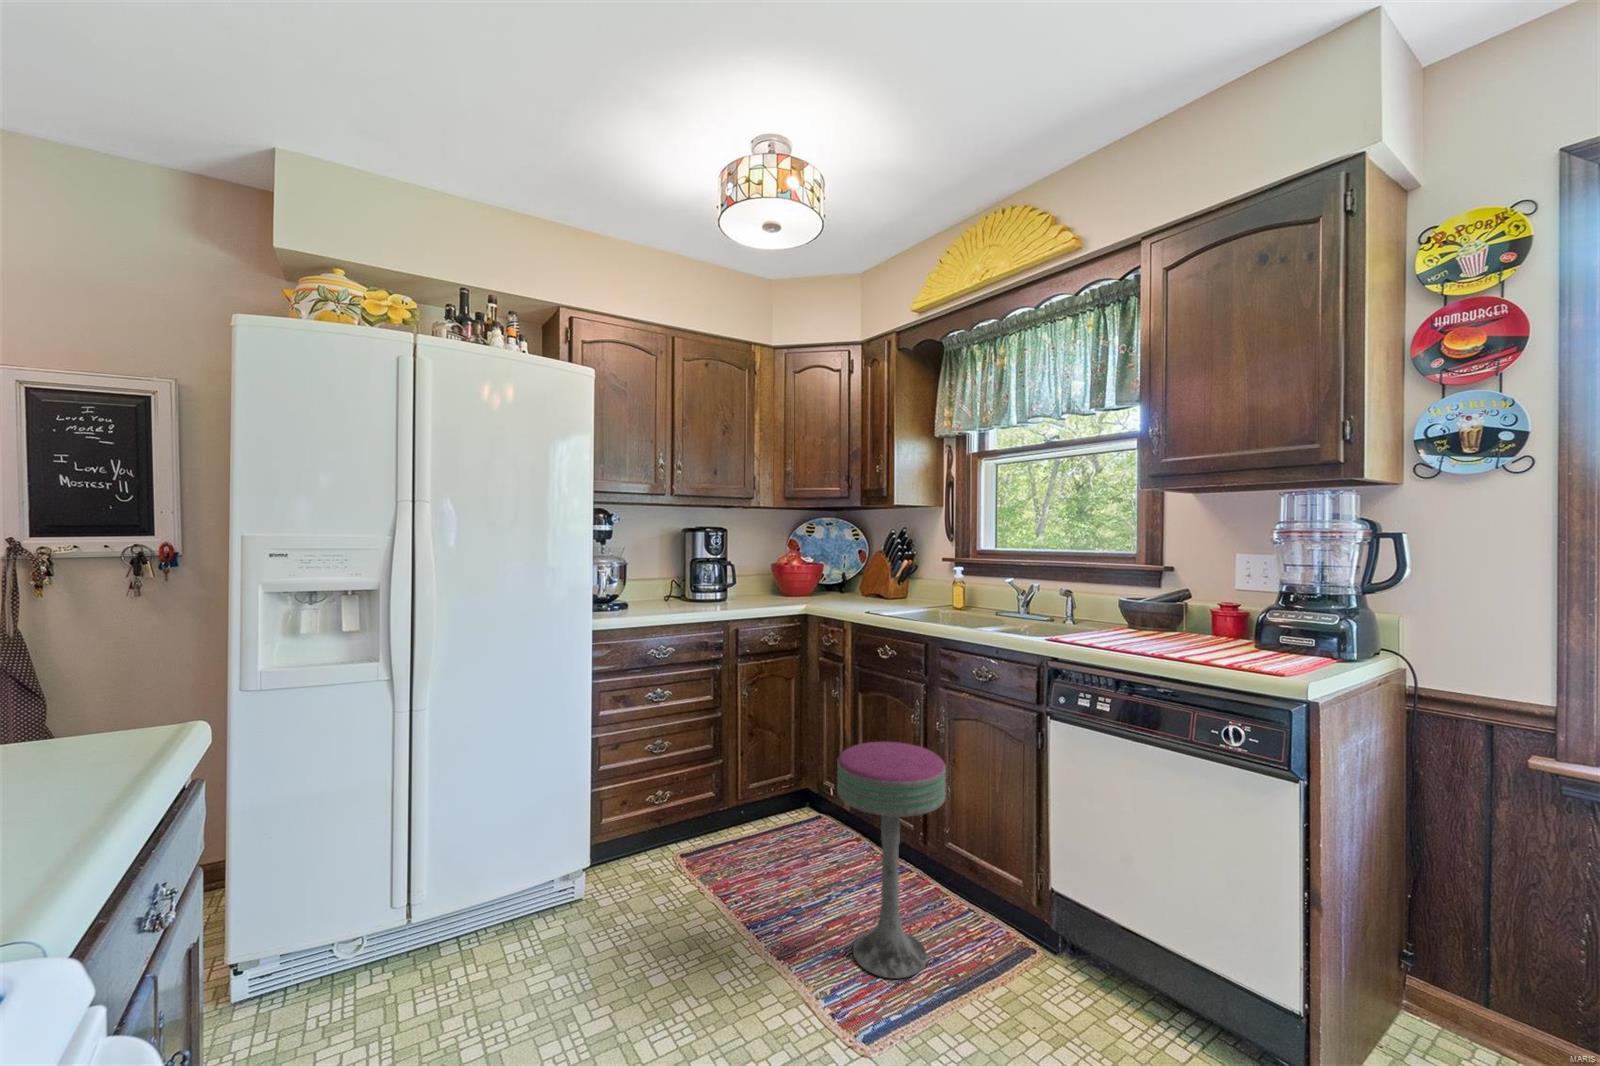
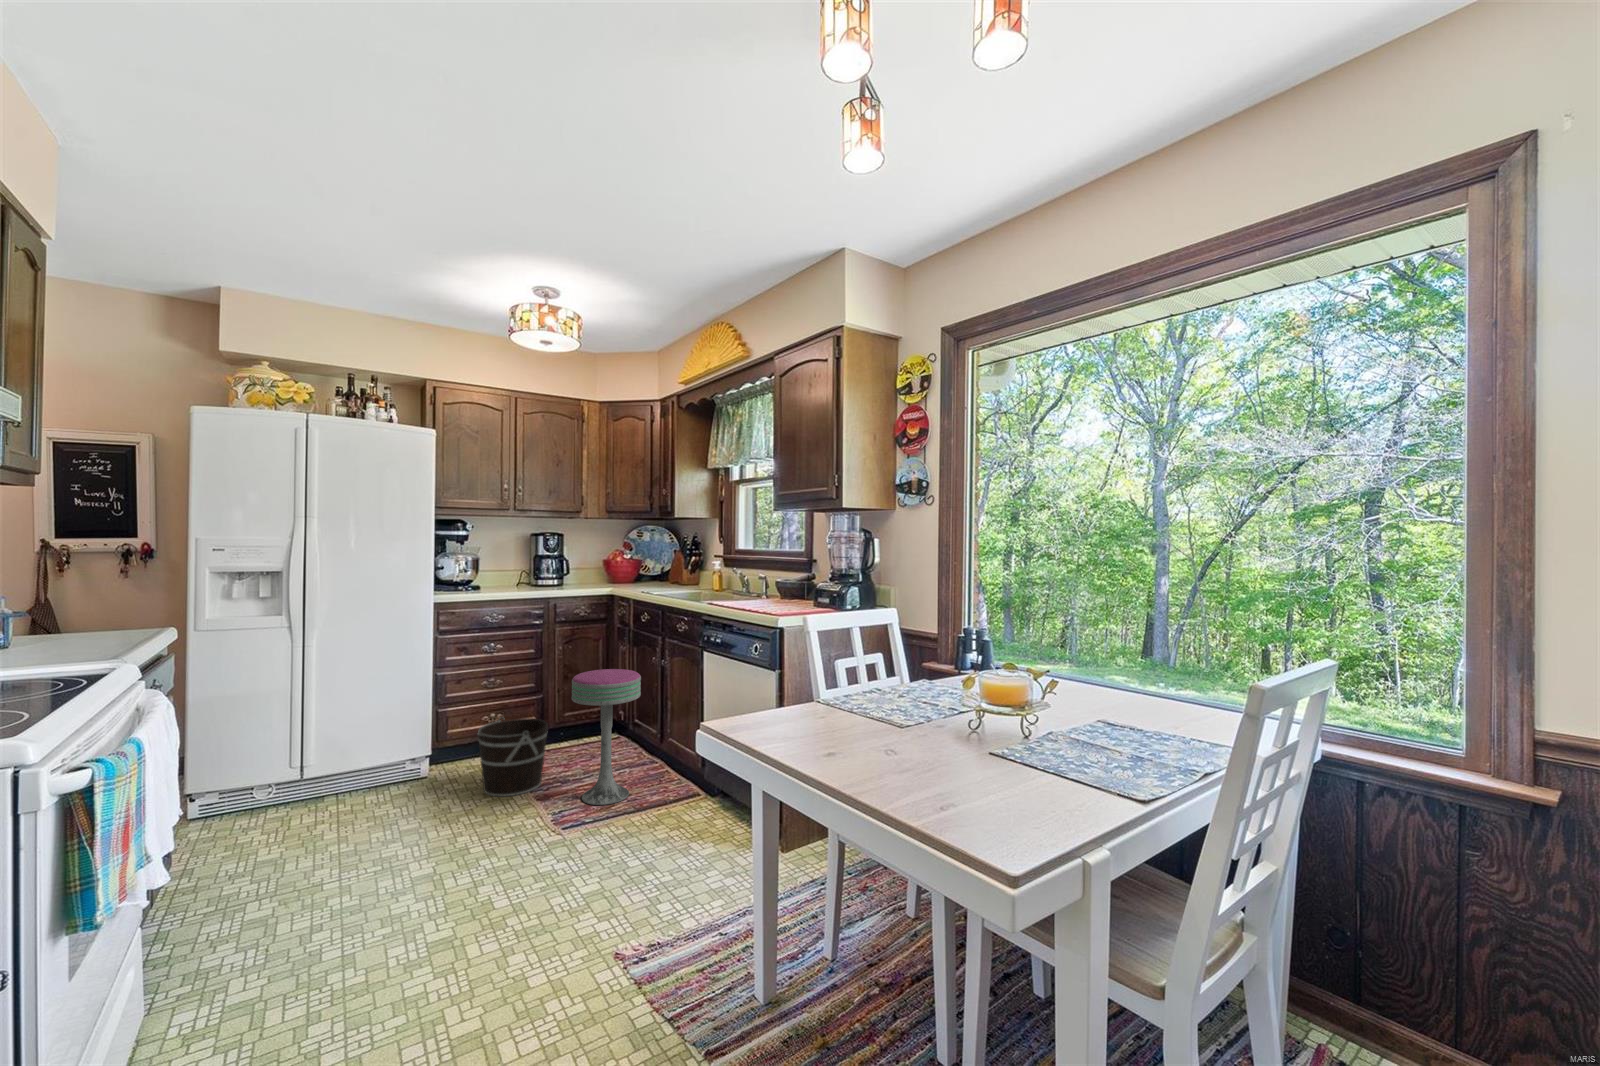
bucket: none [678,810,779,952] -> present [477,719,548,796]

